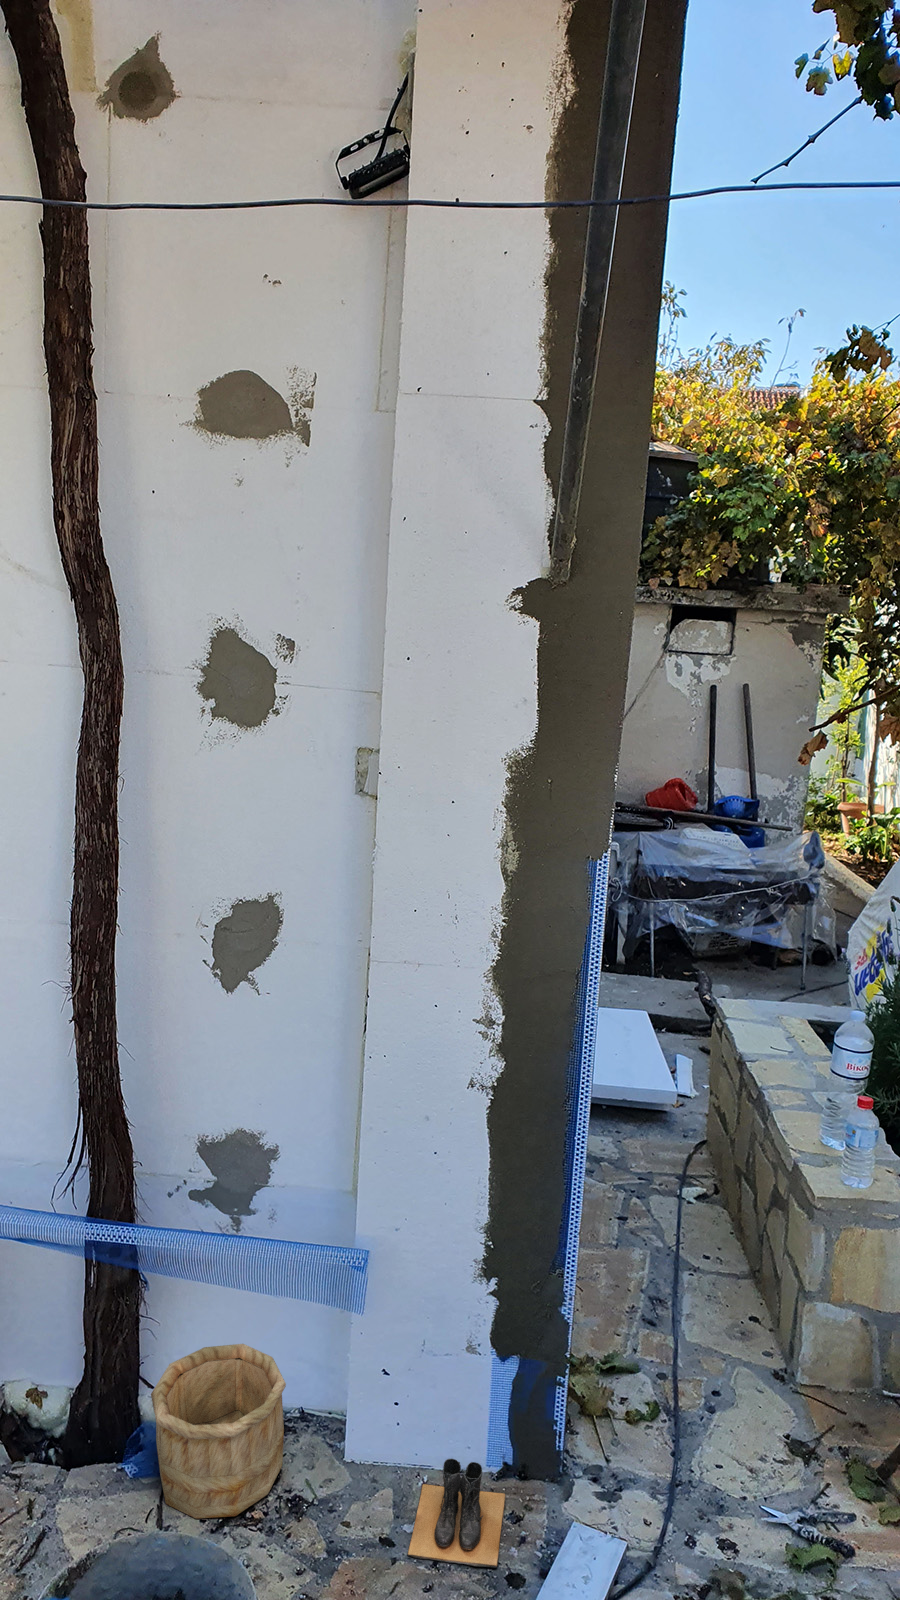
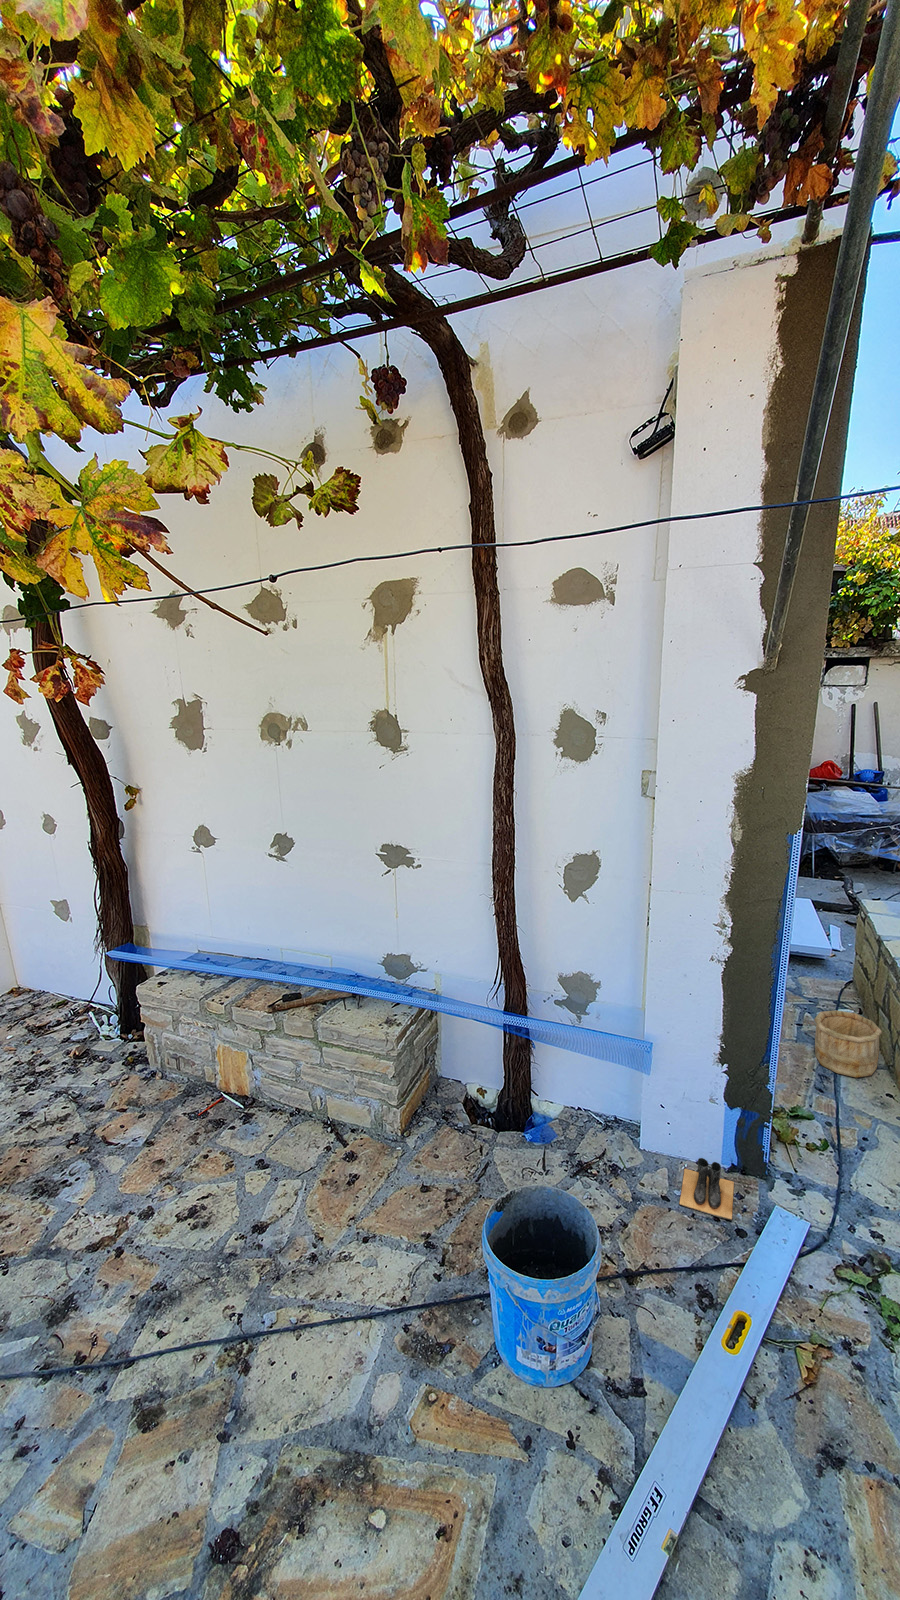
wooden bucket: present [151,1344,286,1519] -> present [814,1010,882,1078]

